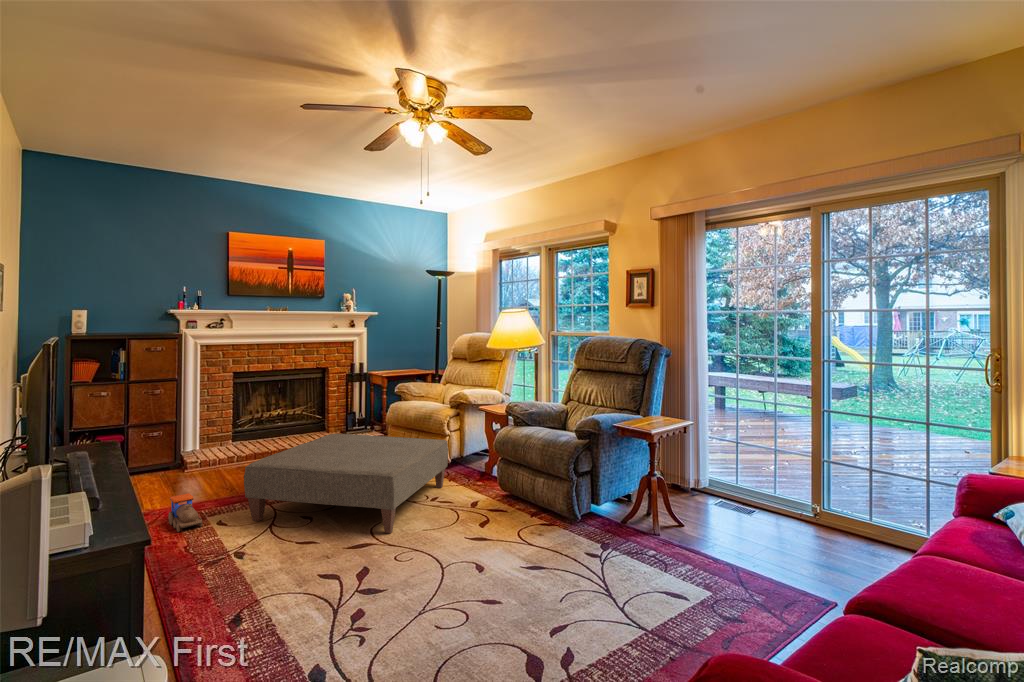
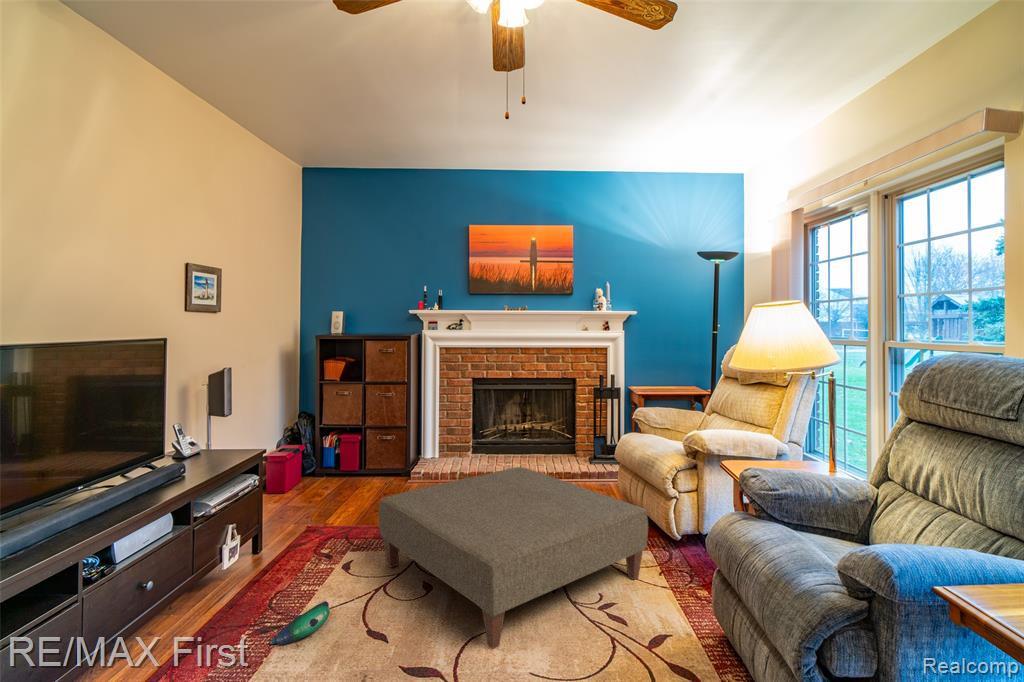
toy train: present [169,493,202,532] -> none [318,515,349,558]
plush toy: none [218,542,256,576] -> present [270,601,330,644]

